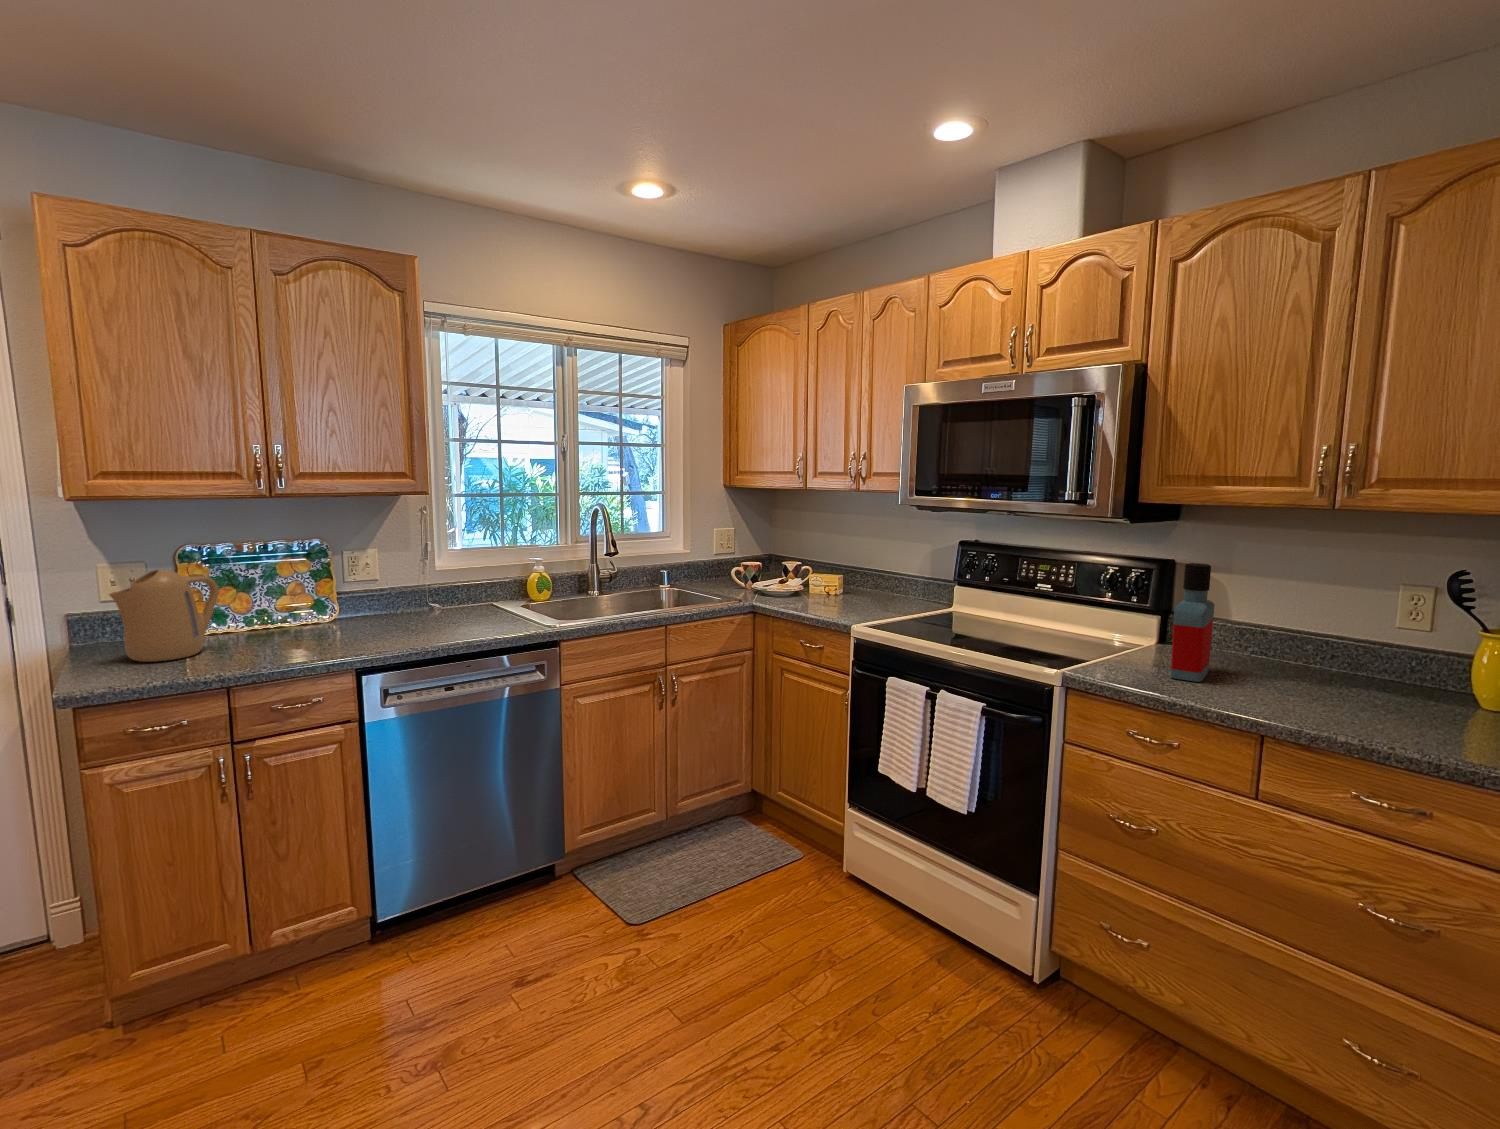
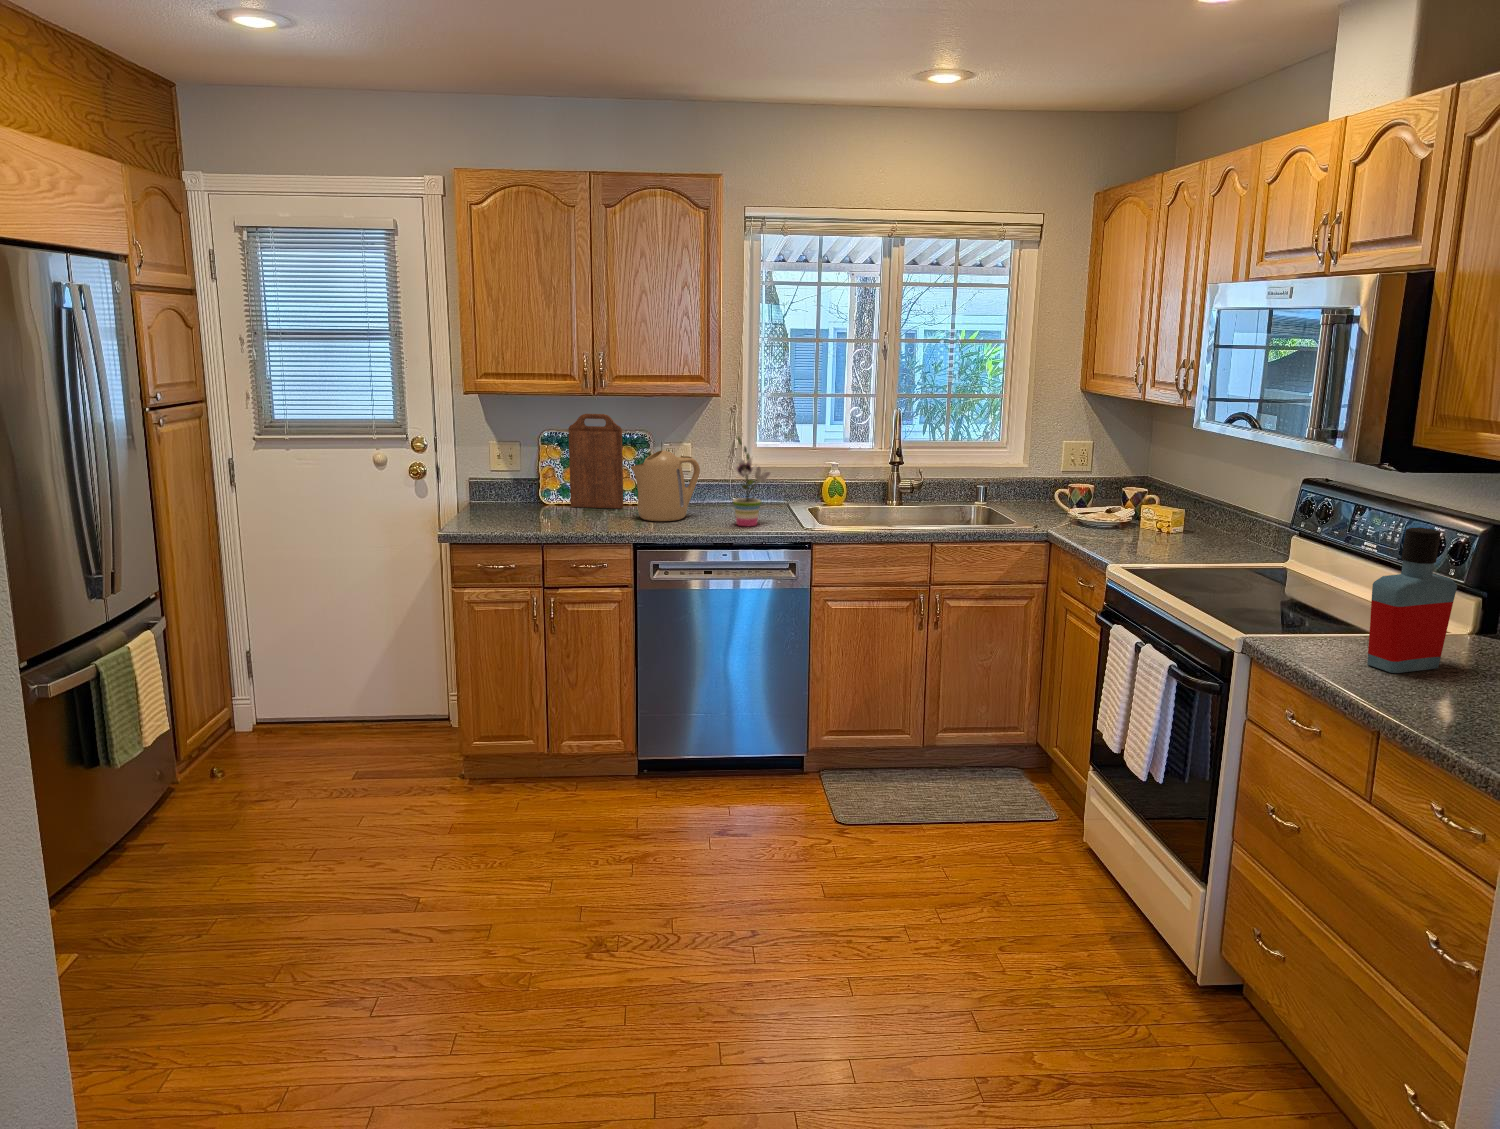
cutting board: none [223,521,306,635] -> present [568,414,623,509]
potted plant: none [463,536,507,632] -> present [732,437,770,526]
kettle: present [109,569,219,662] -> present [631,450,700,521]

